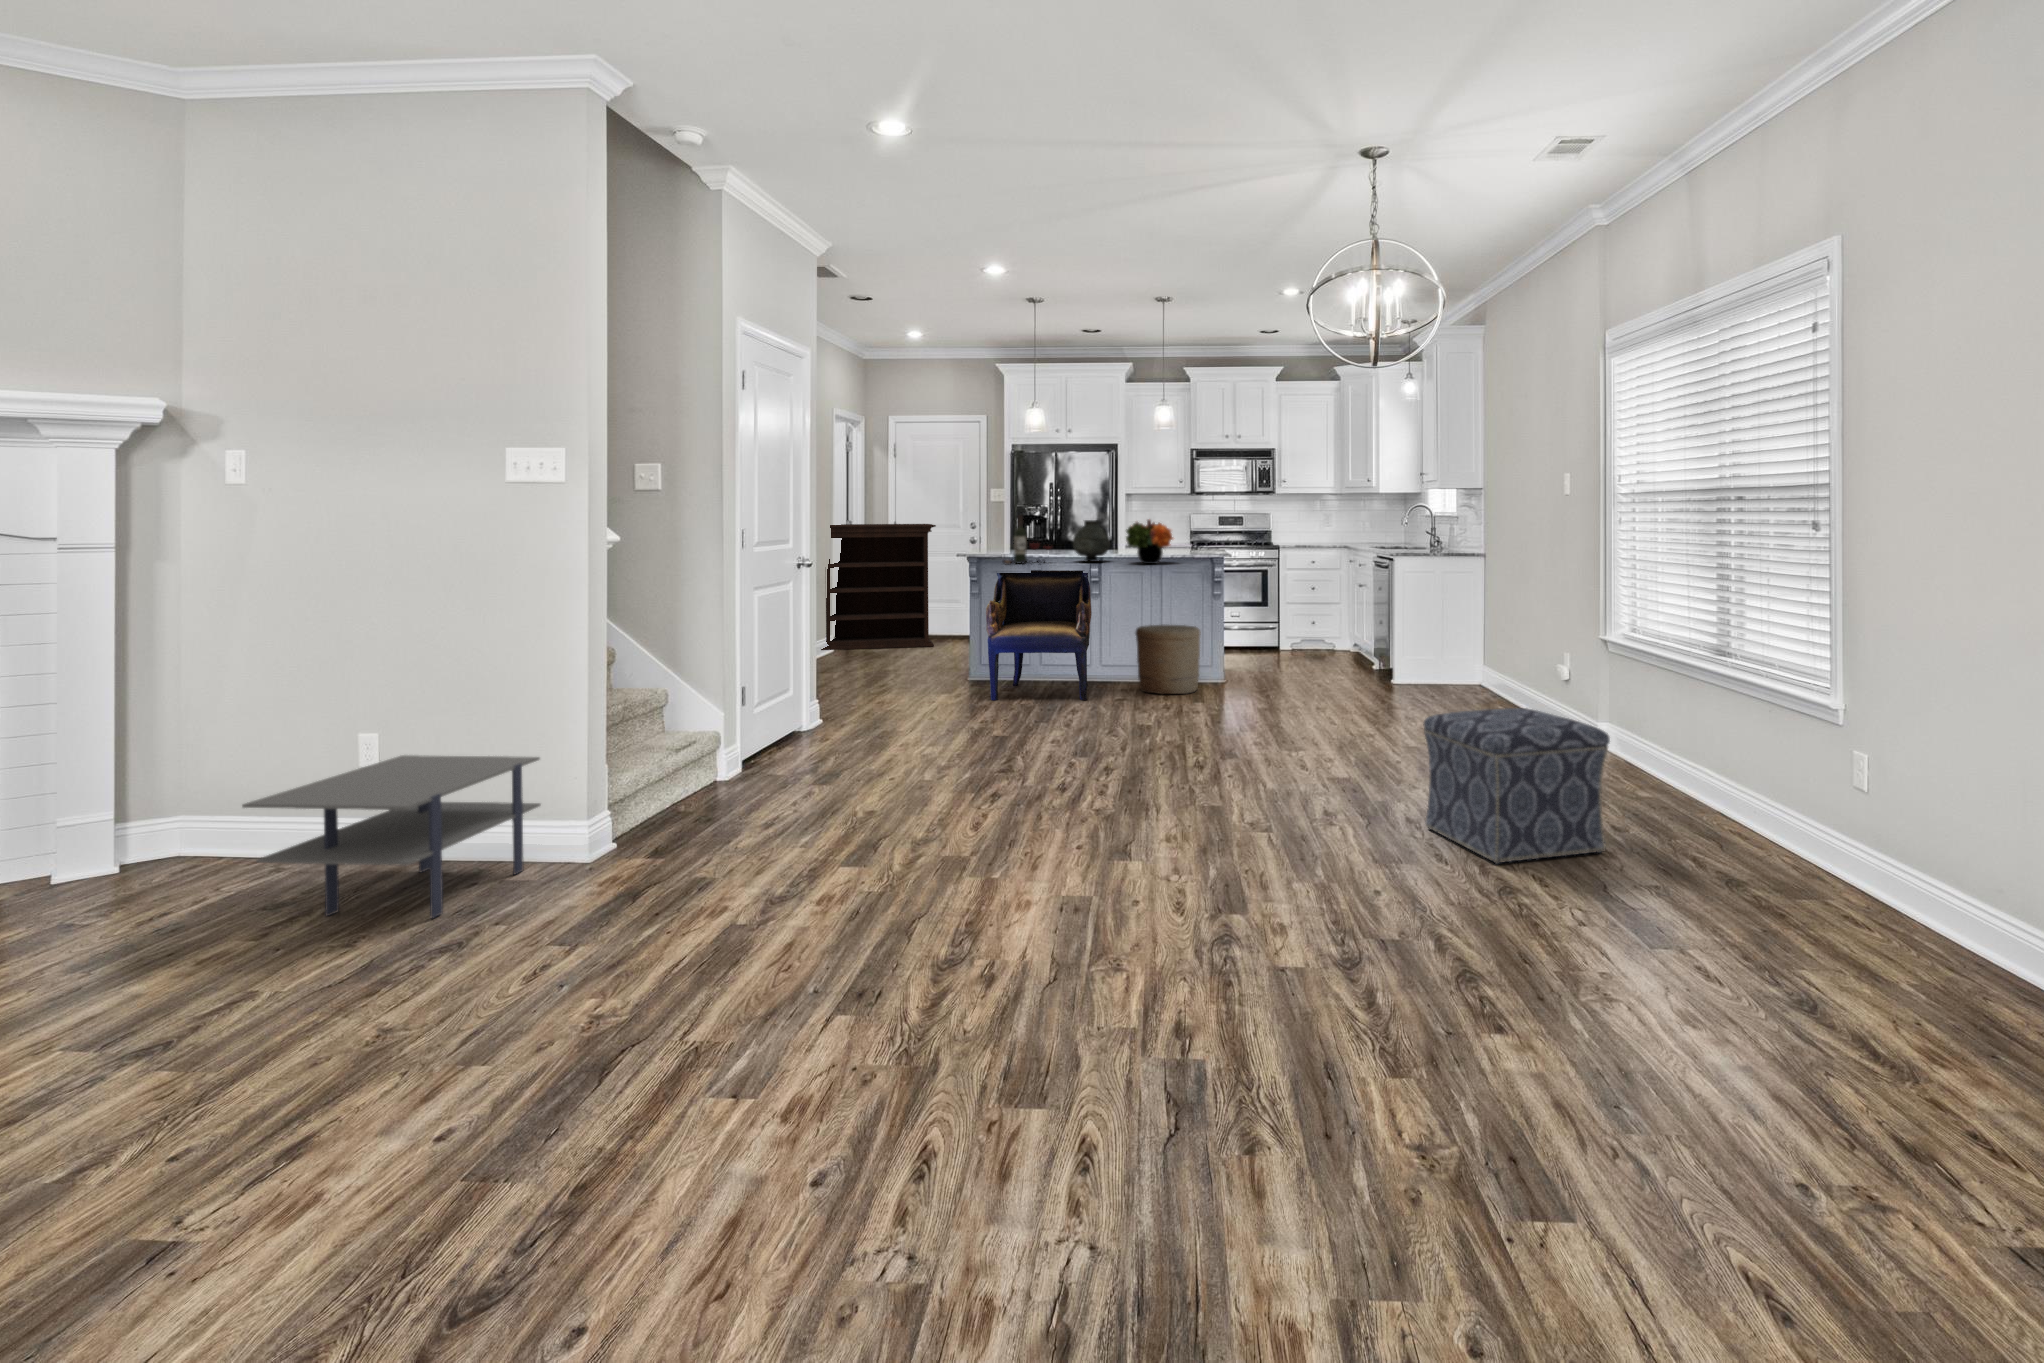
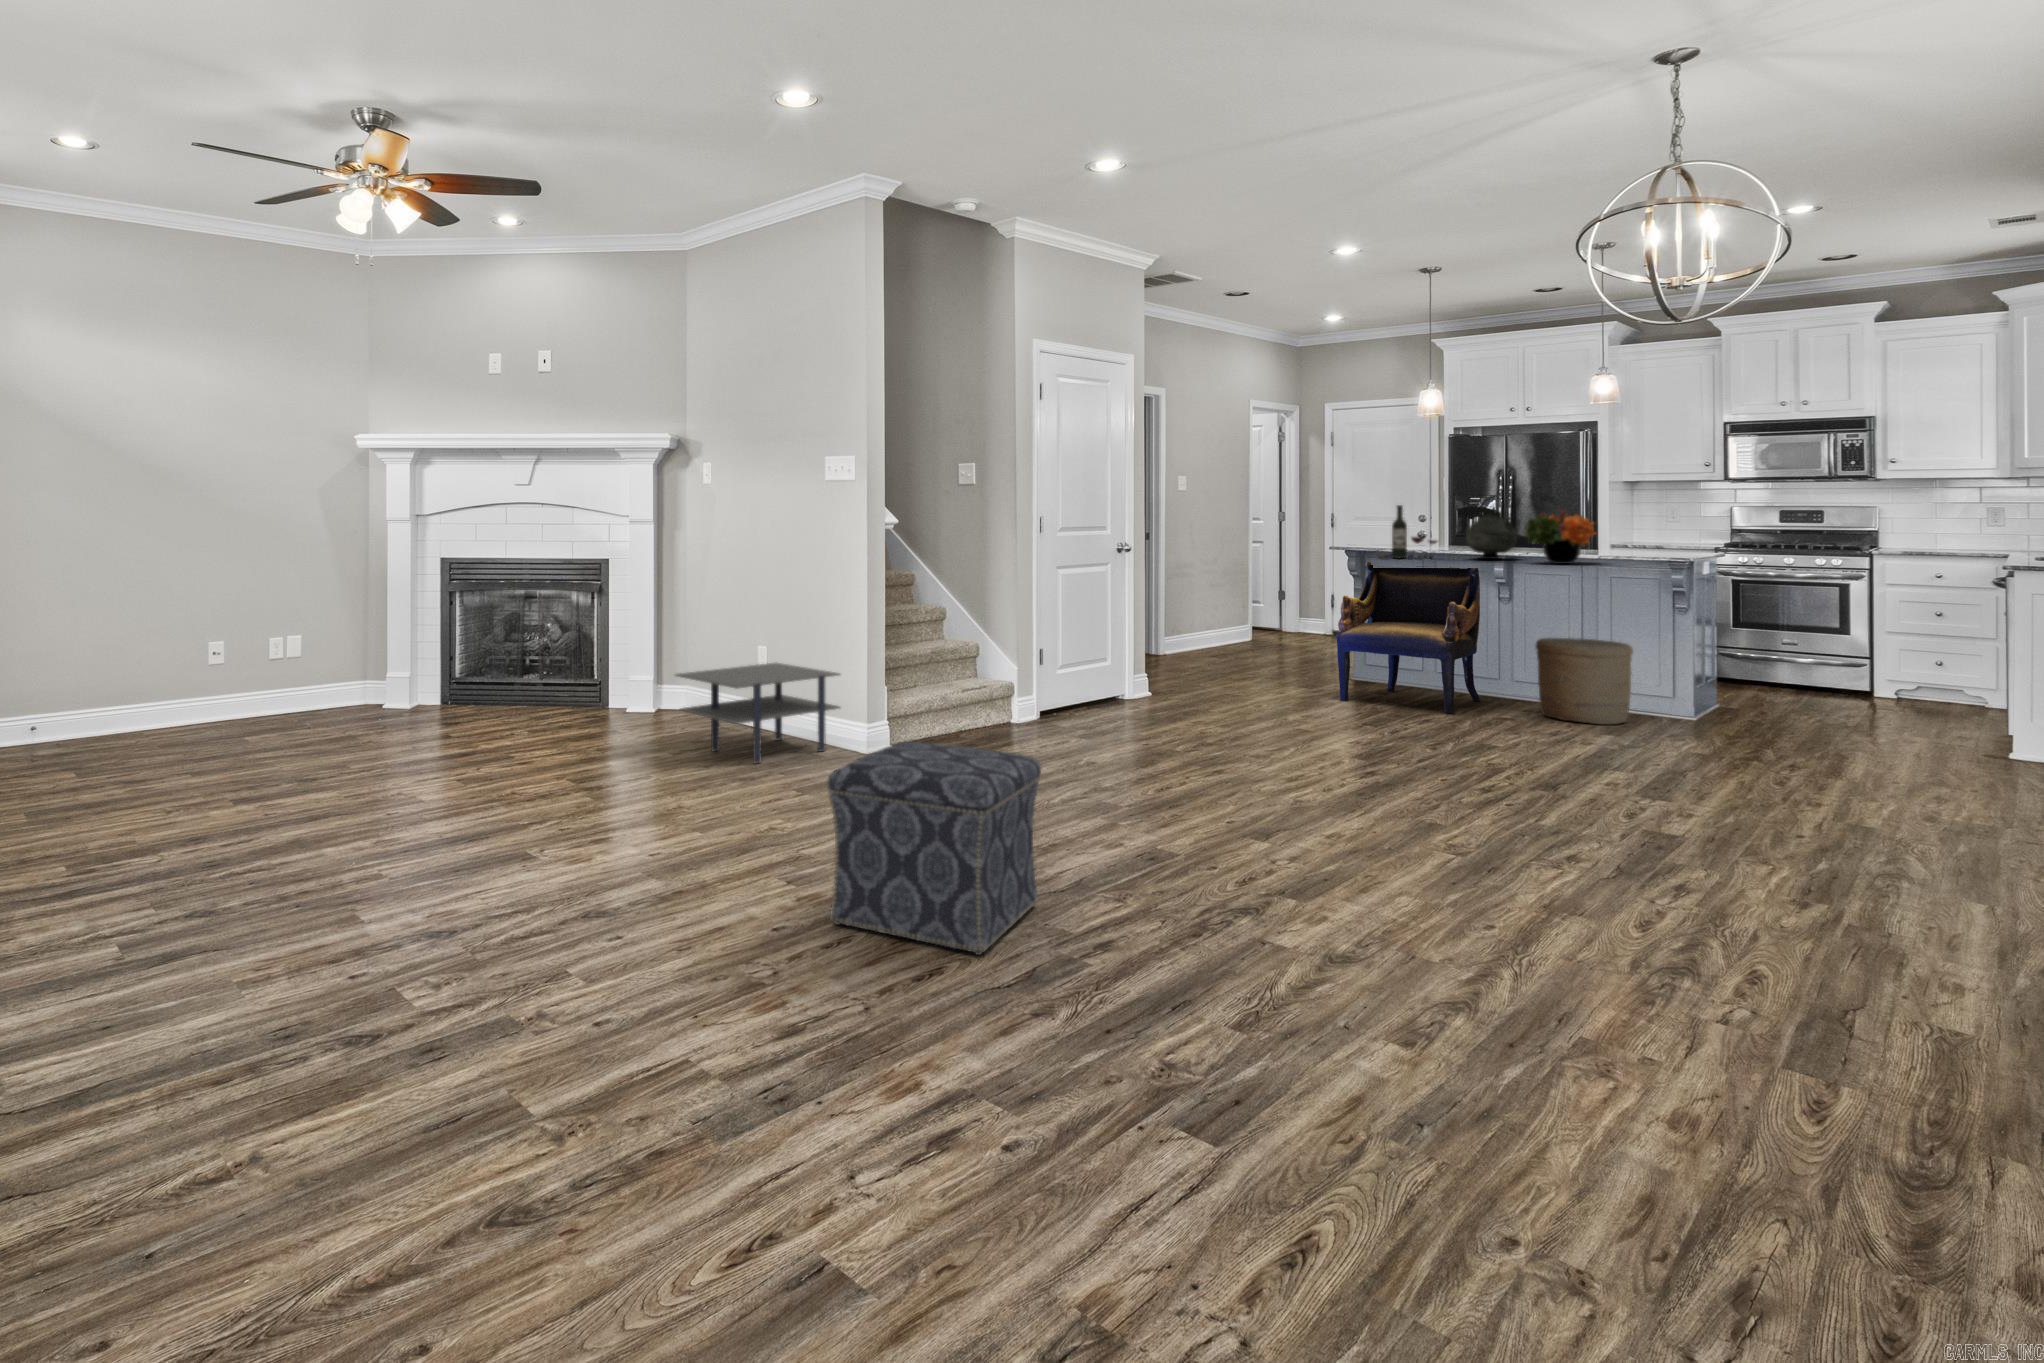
bookshelf: present [821,524,936,650] -> none [1231,516,1365,648]
ottoman: present [1423,708,1610,864] -> present [828,742,1041,955]

